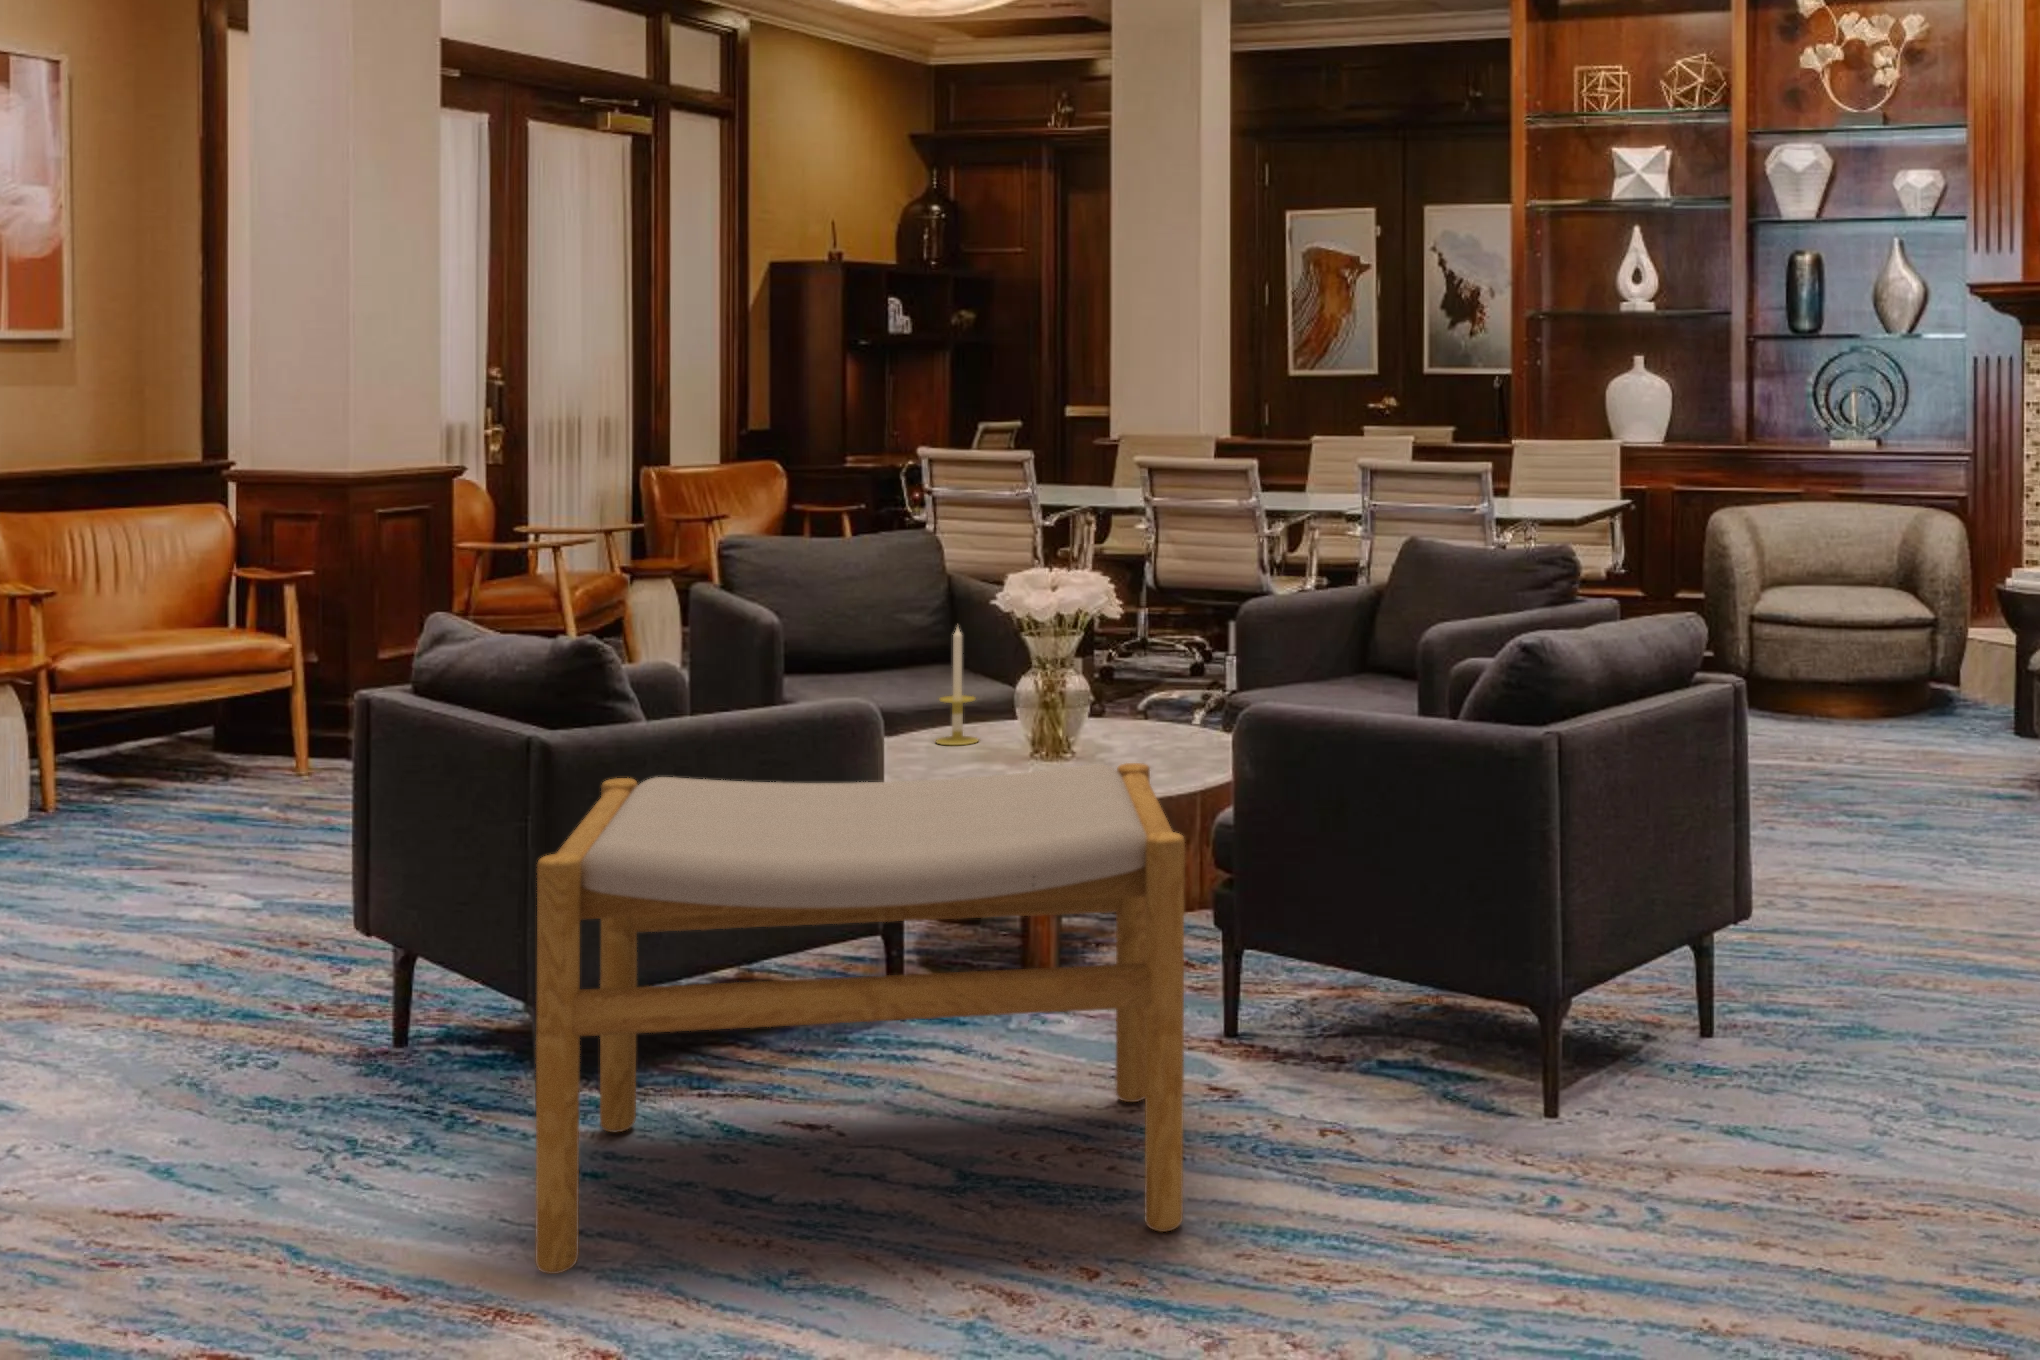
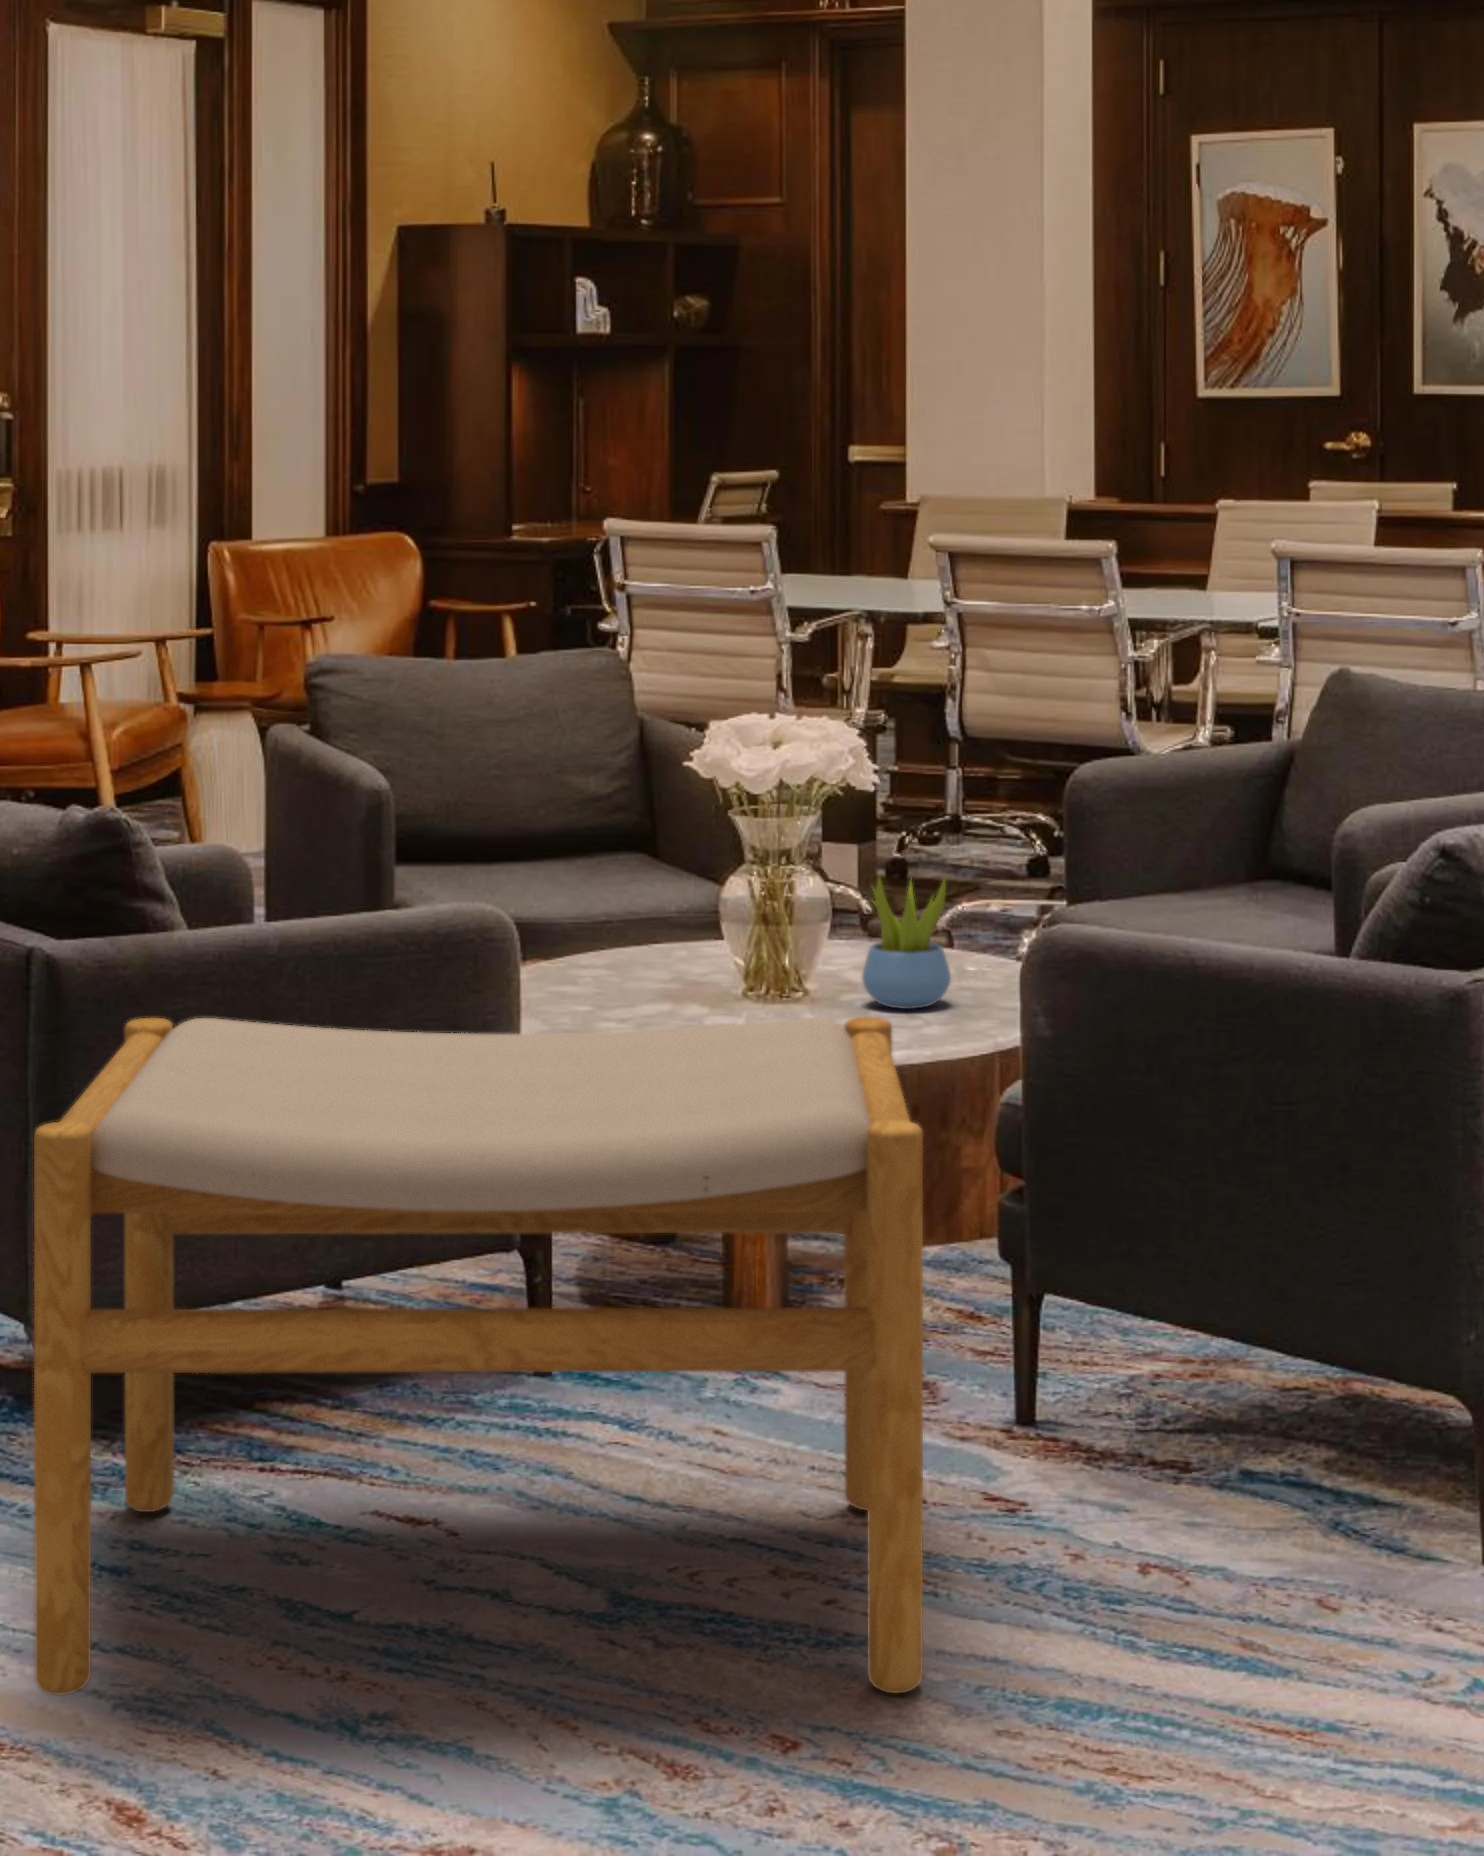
candle: present [936,627,978,745] -> none [607,799,671,979]
succulent plant: none [1113,667,1172,760] -> present [862,876,951,1009]

